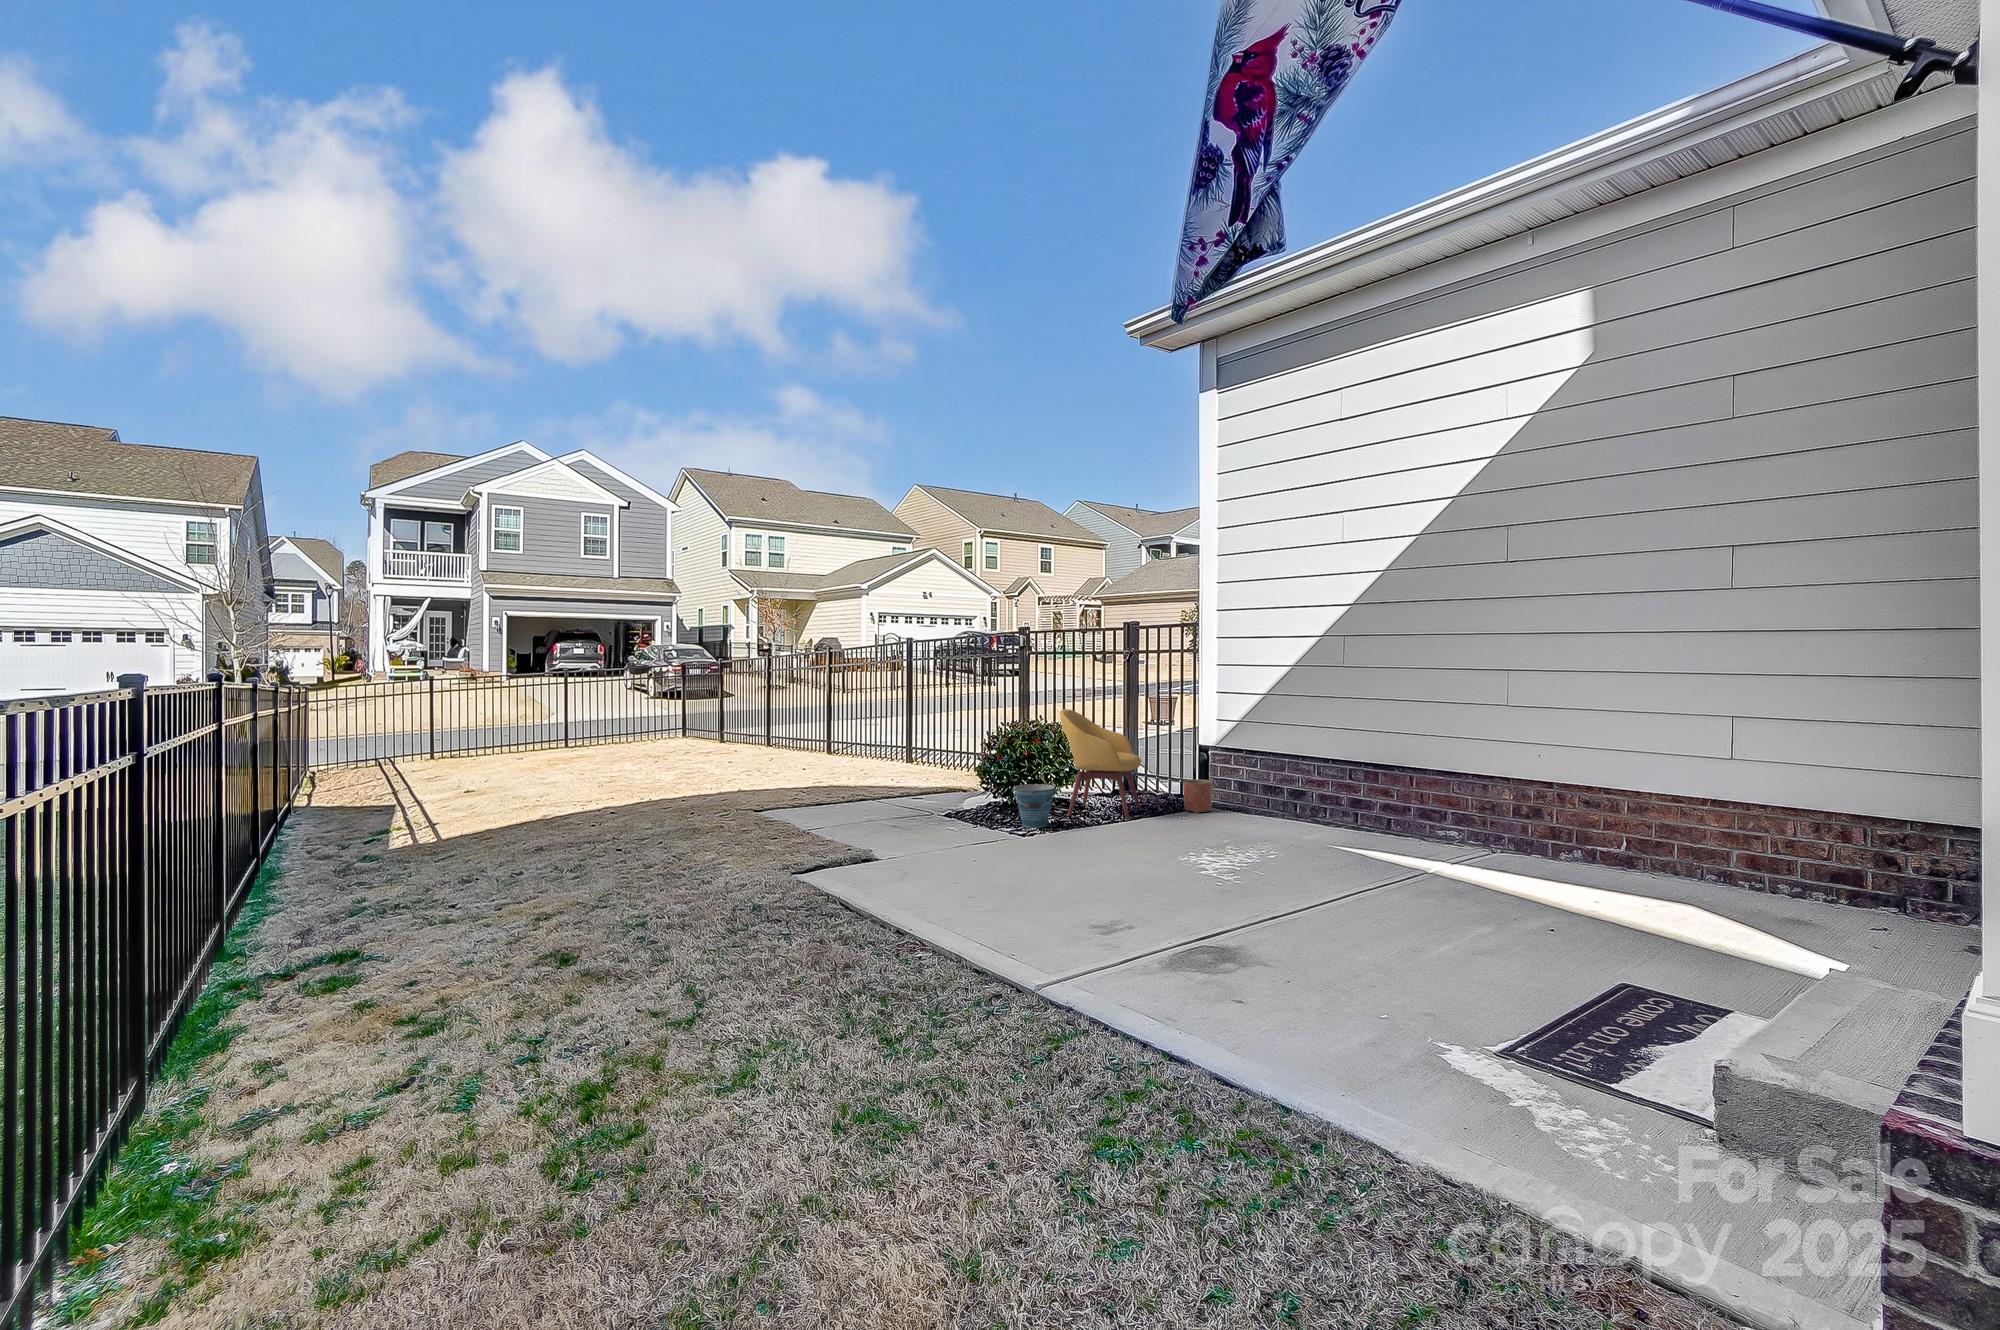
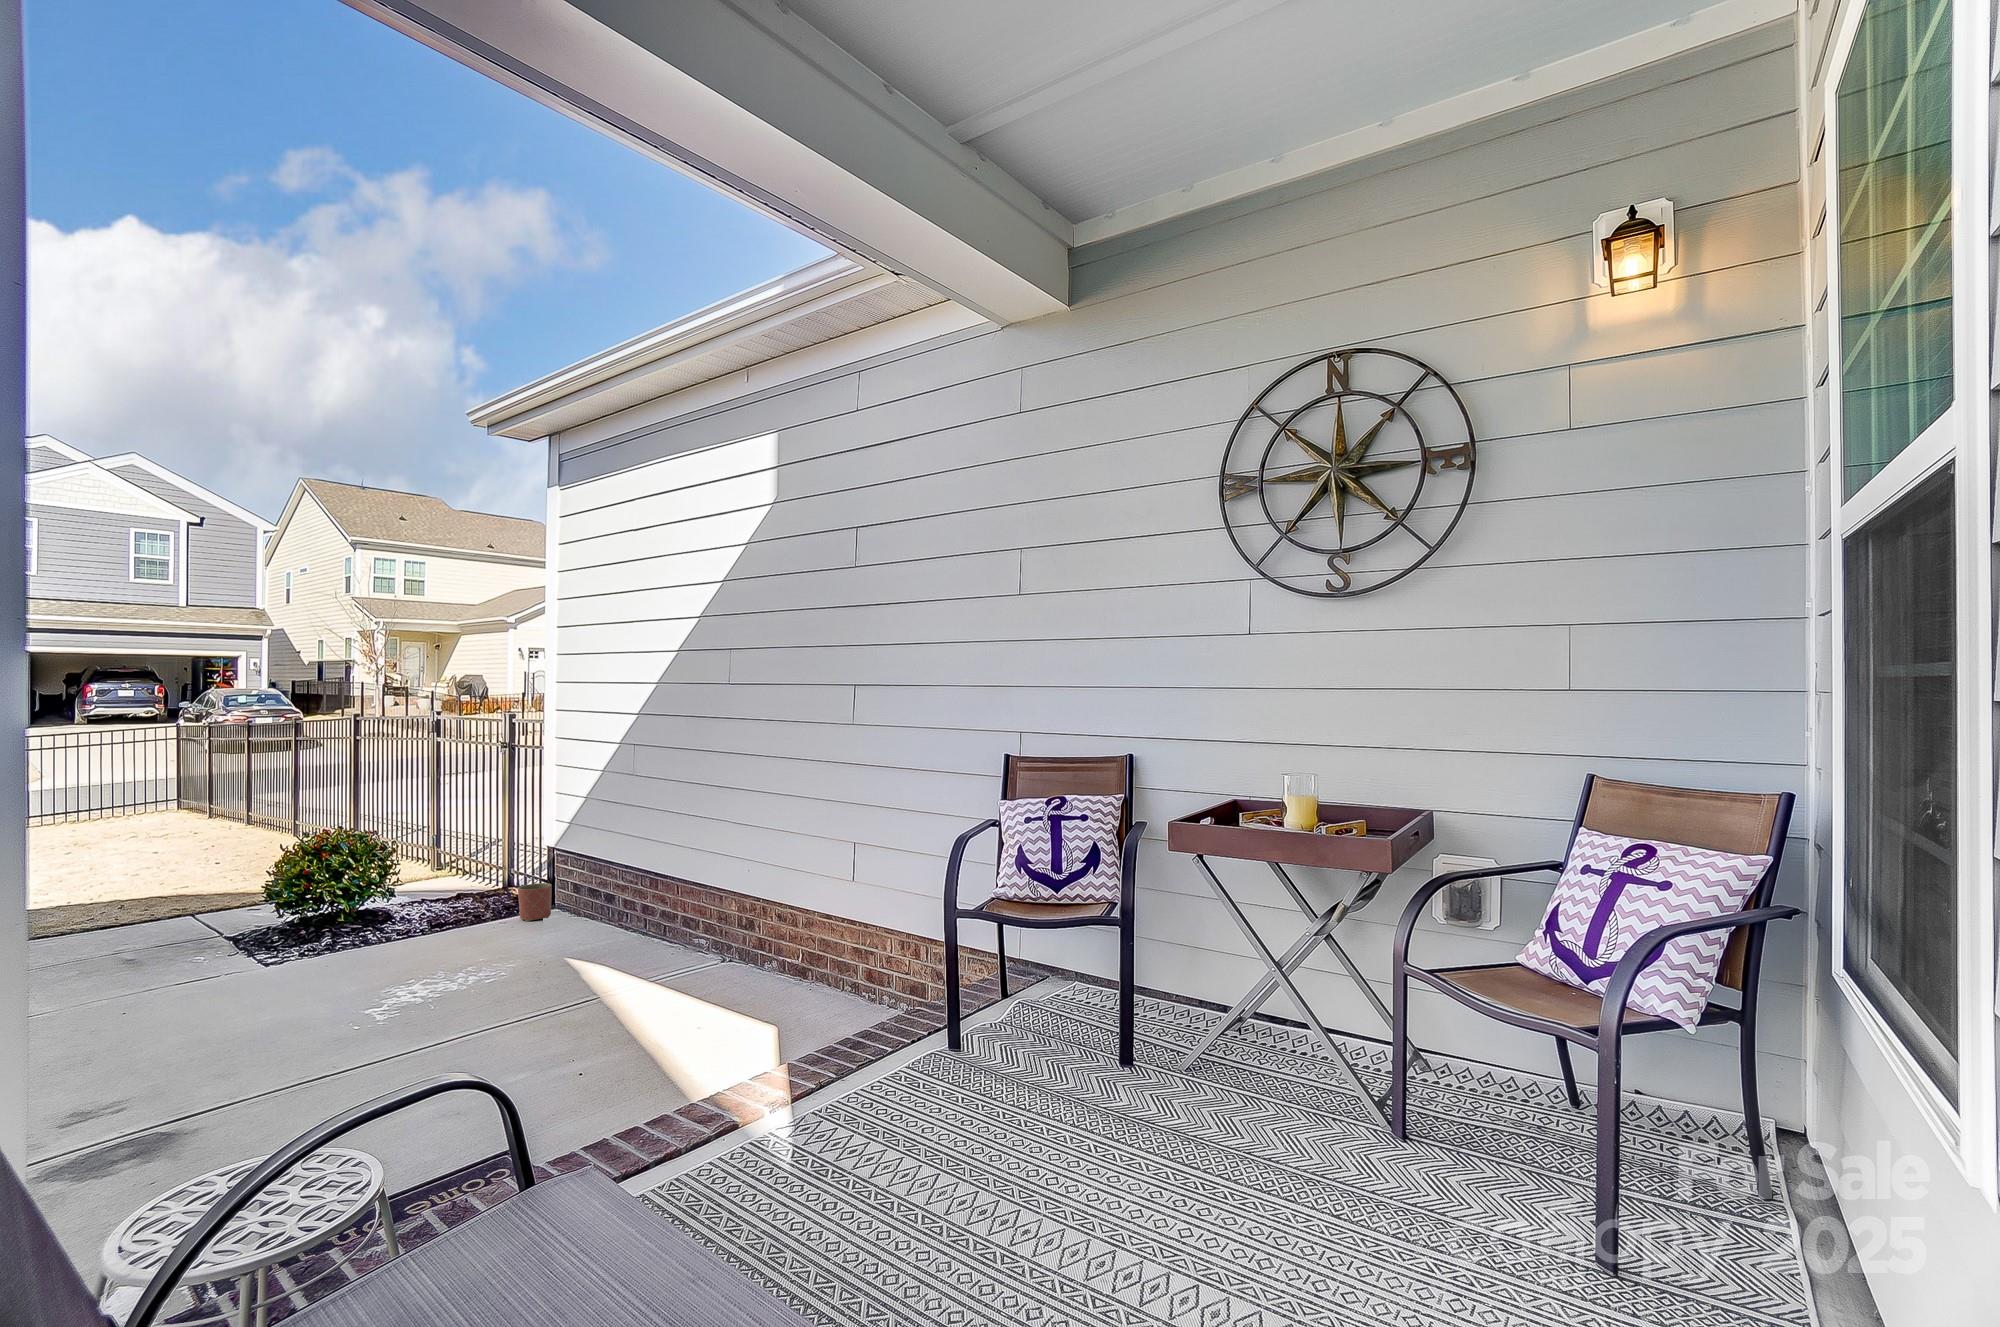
chair: present [1060,709,1141,819] -> none [373,812,482,934]
bucket: present [1013,784,1055,828] -> none [280,902,337,953]

